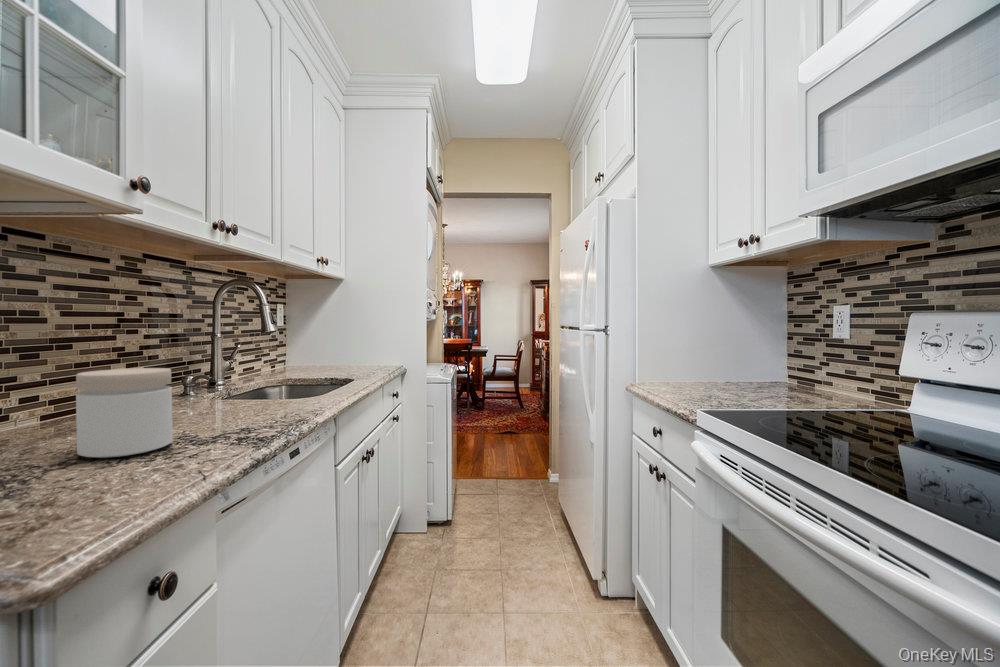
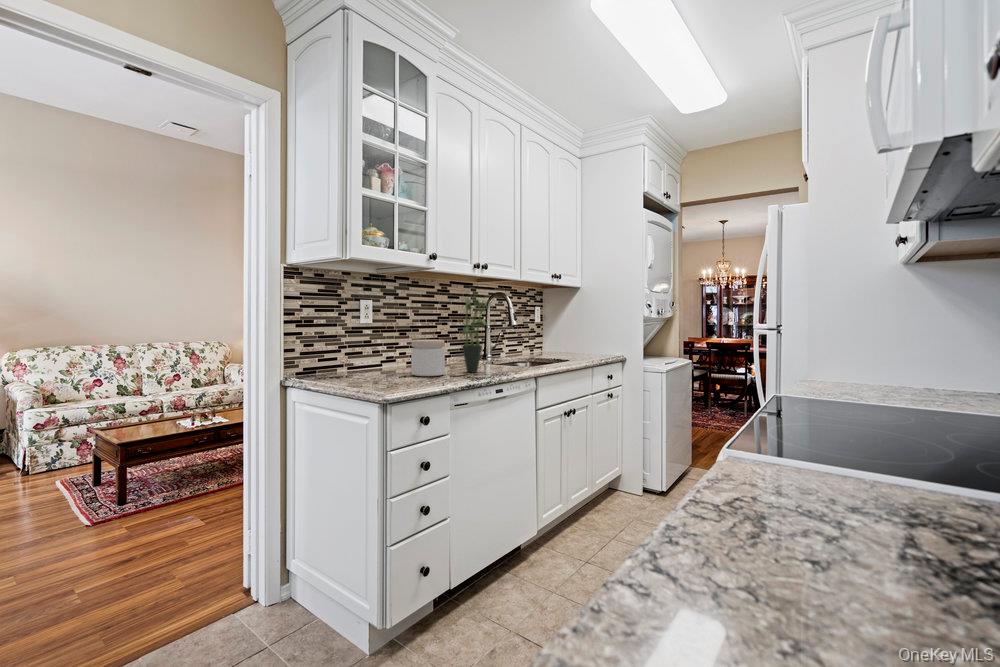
potted plant: none [205,277,276,427] -> present [462,299,491,373]

